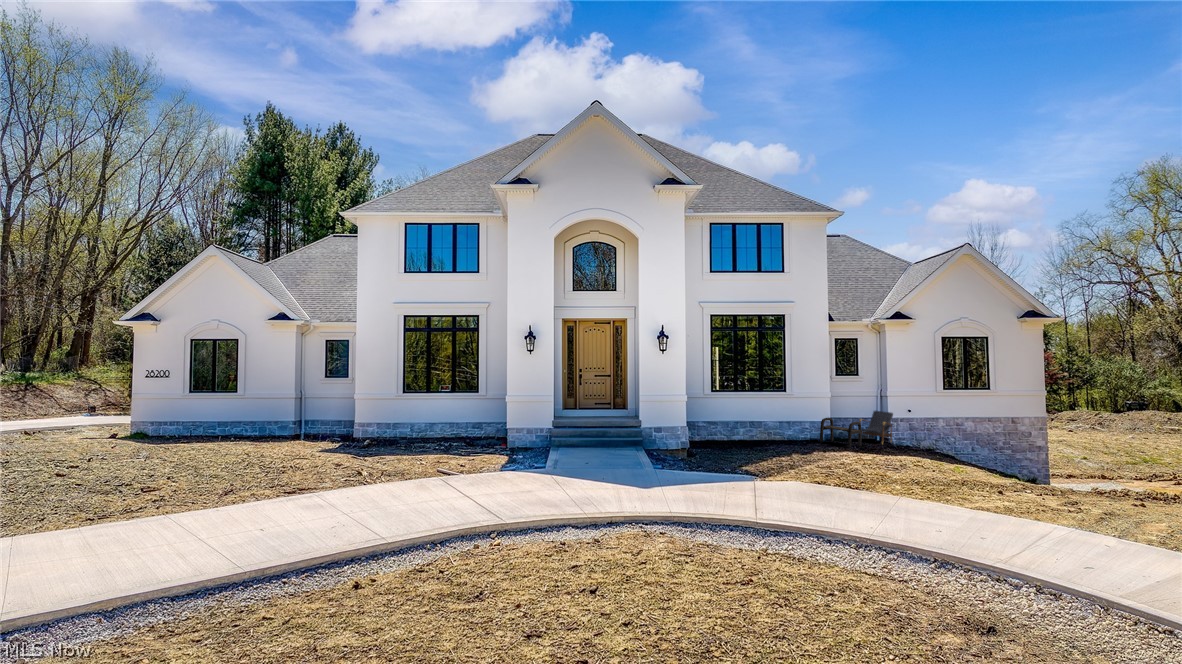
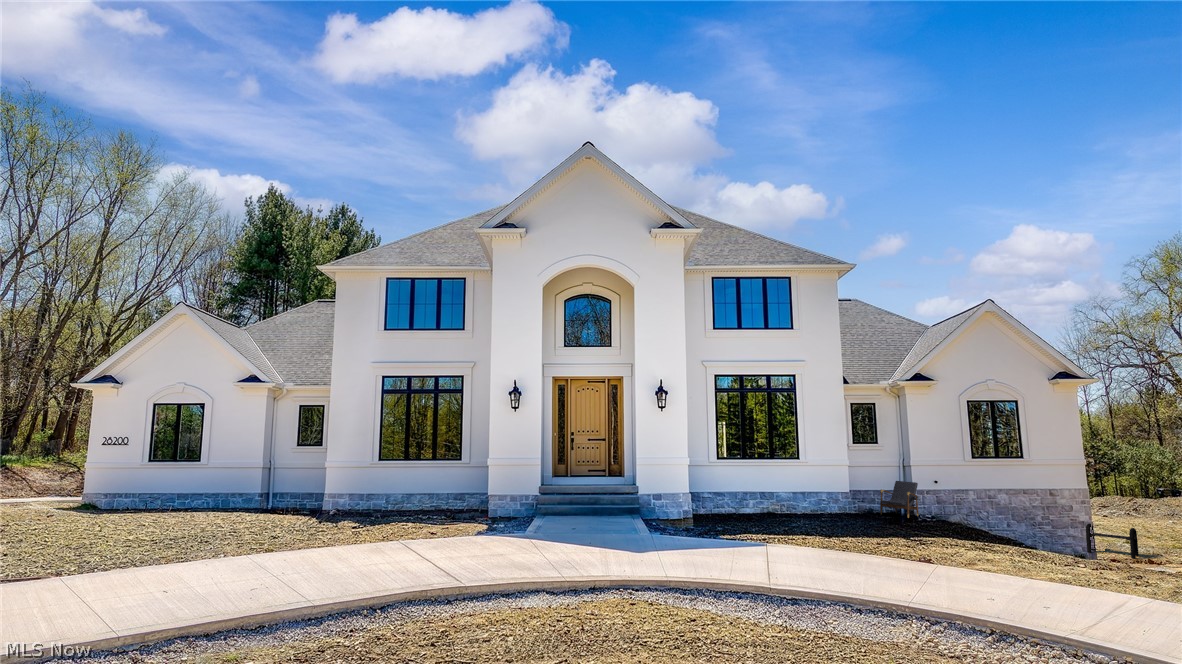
bench: present [820,418,862,448] -> present [1086,523,1139,559]

